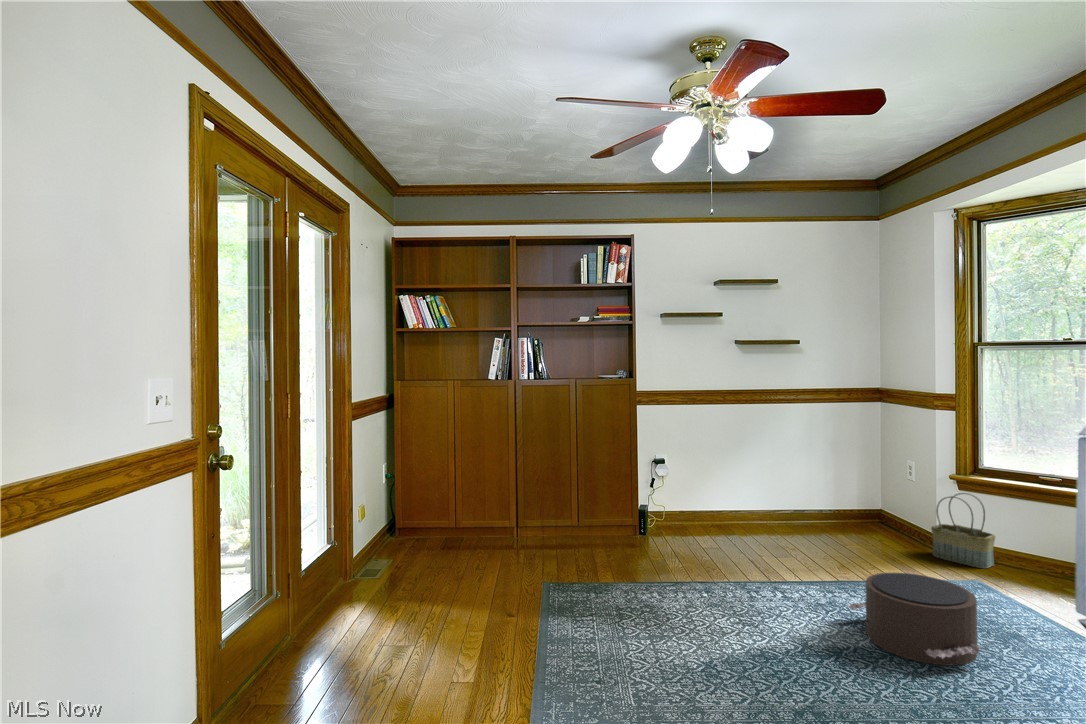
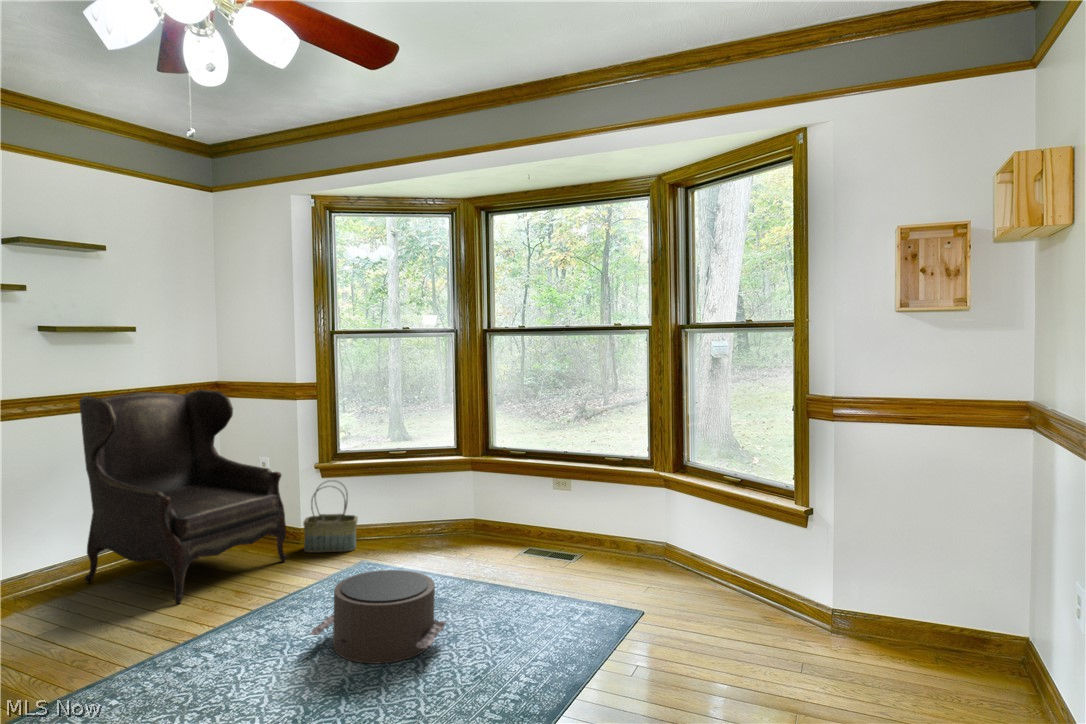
armchair: none [754,398,908,559] -> present [79,390,287,604]

